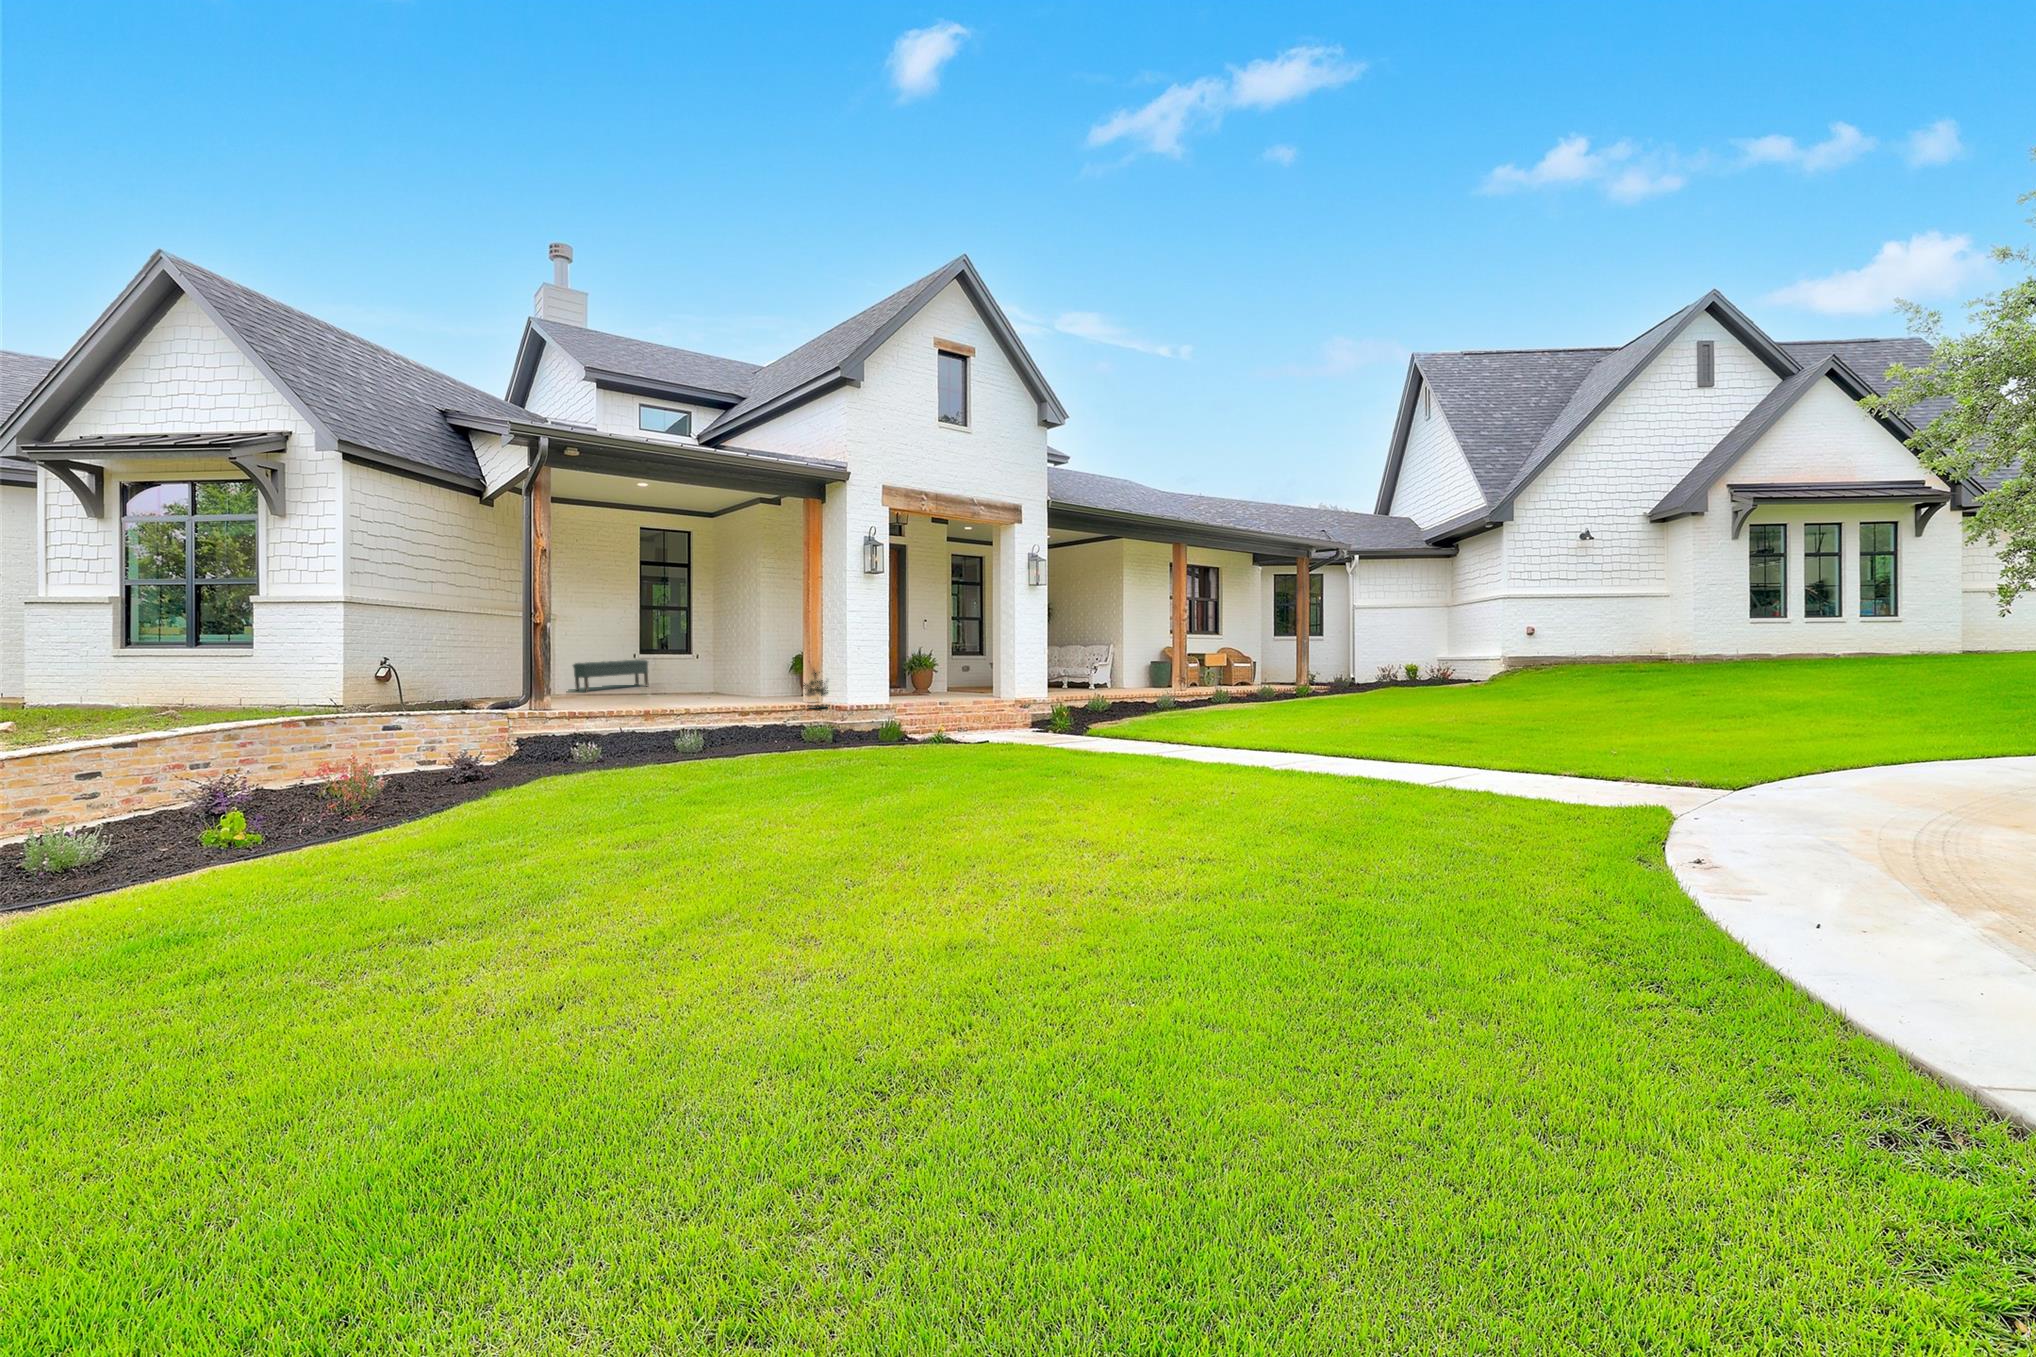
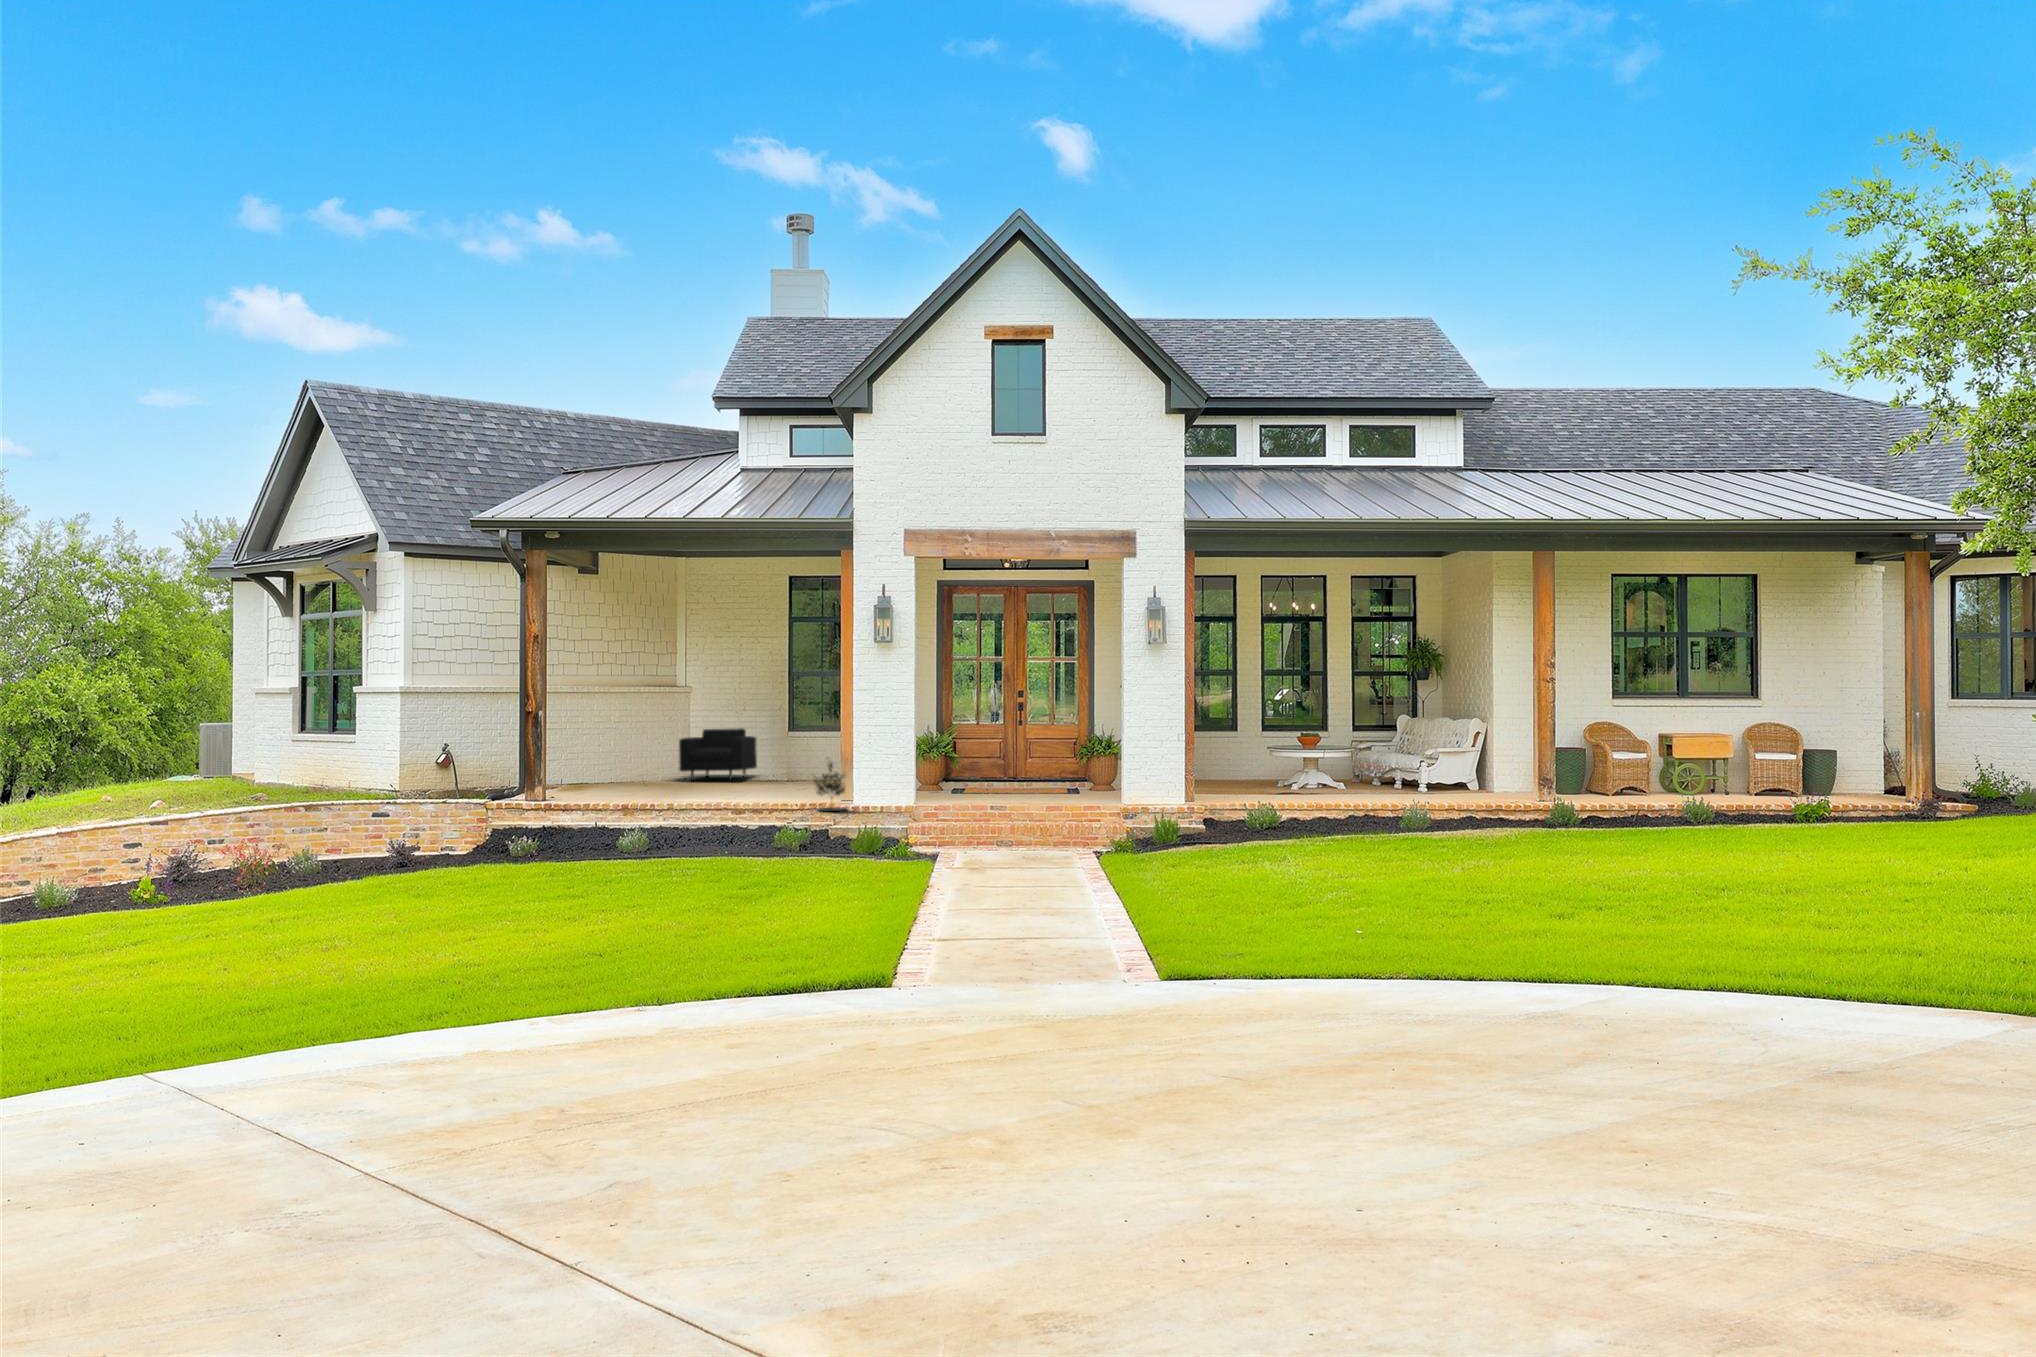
armchair: none [658,646,716,687] -> present [679,728,757,781]
bench: present [573,660,649,691] -> none [582,745,670,783]

